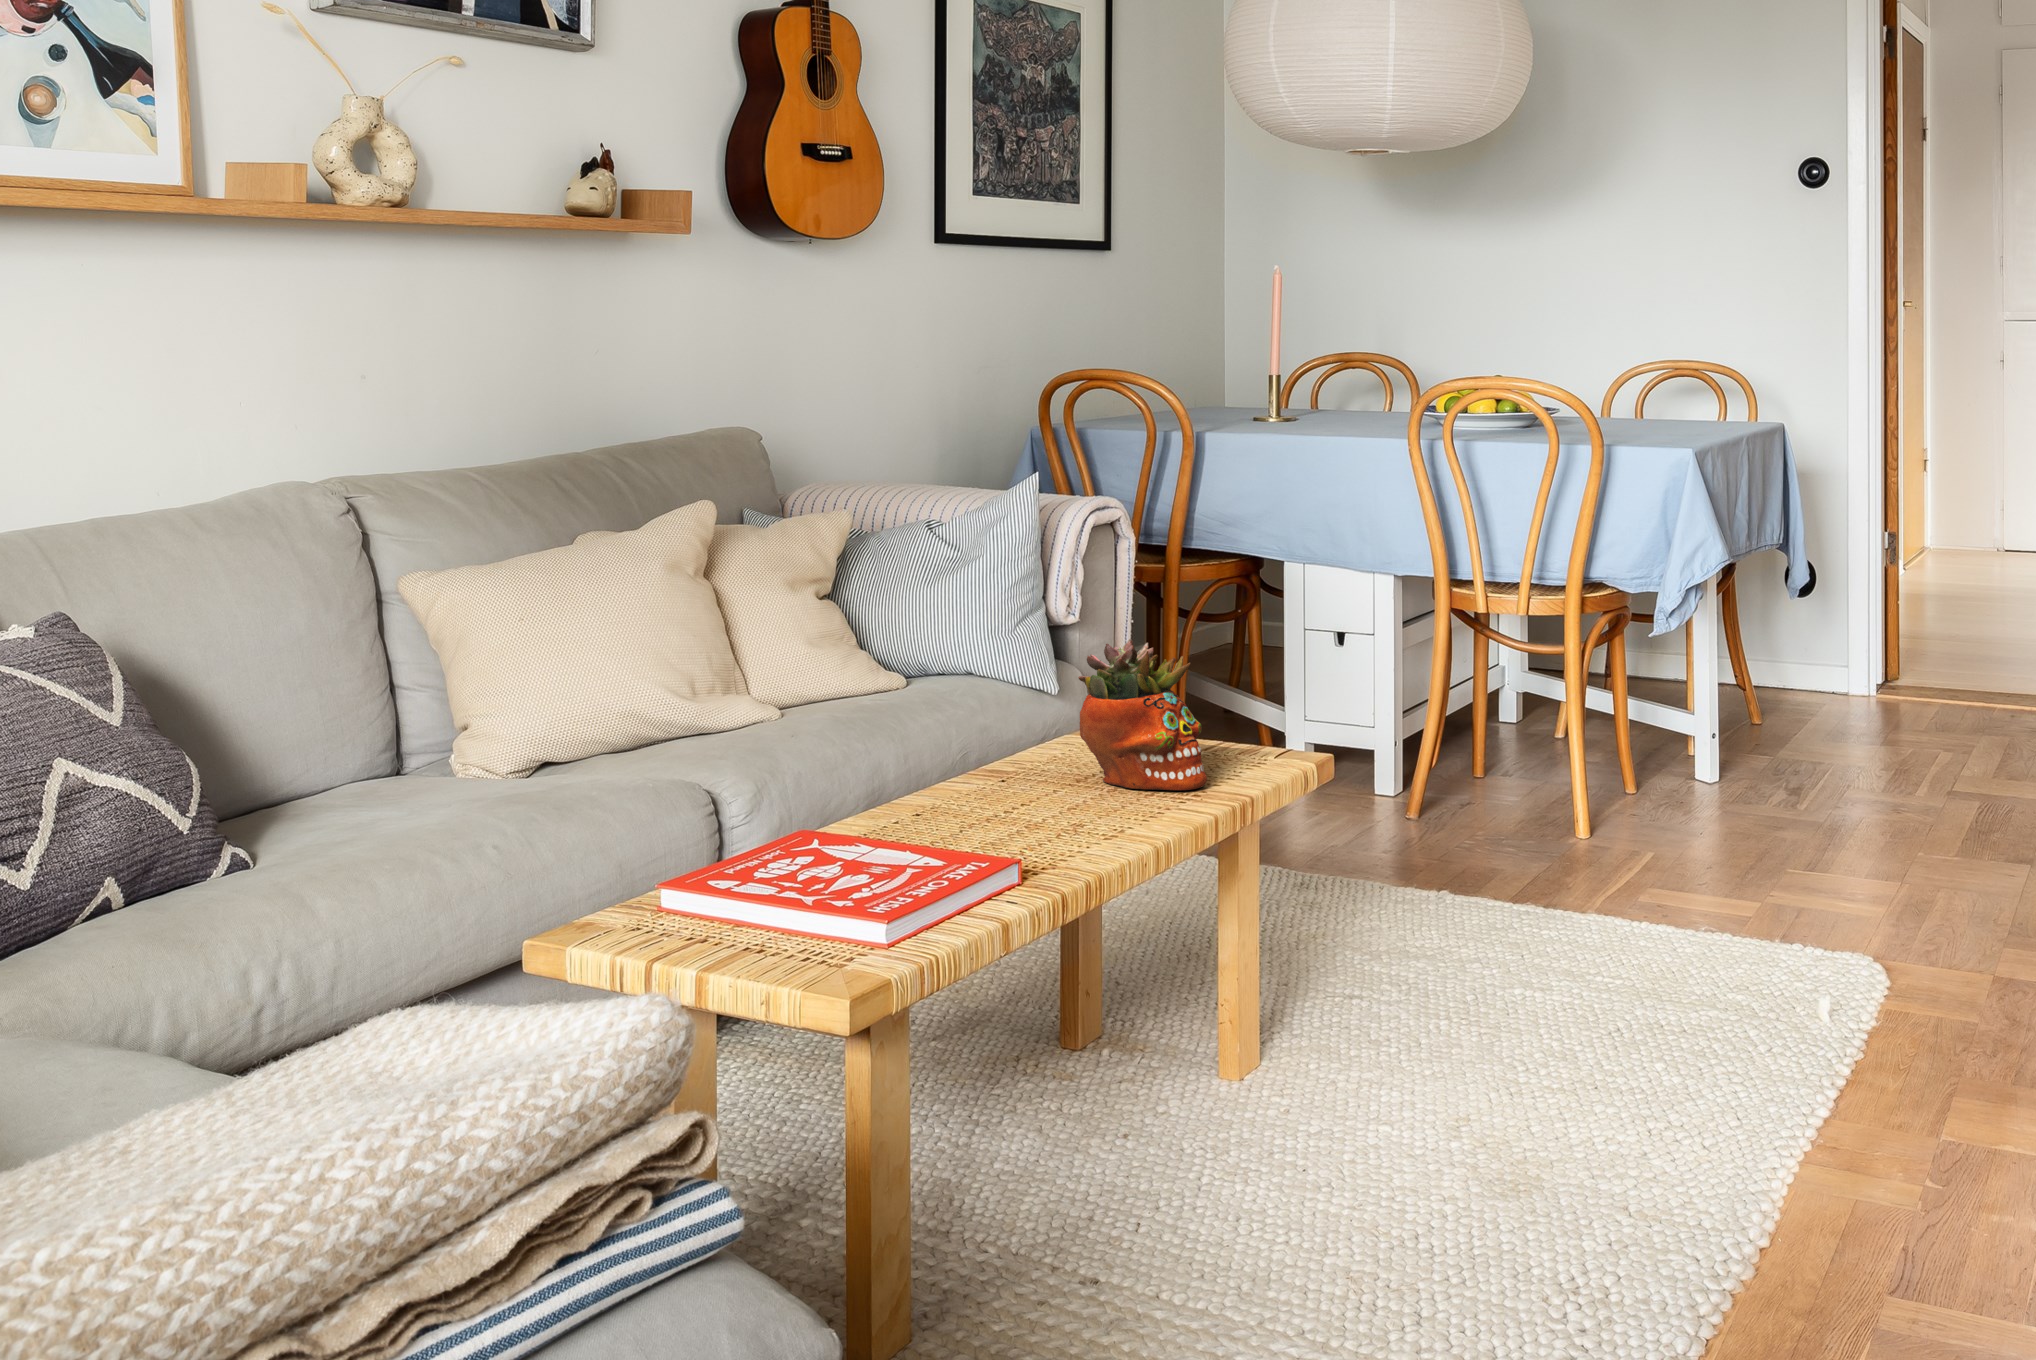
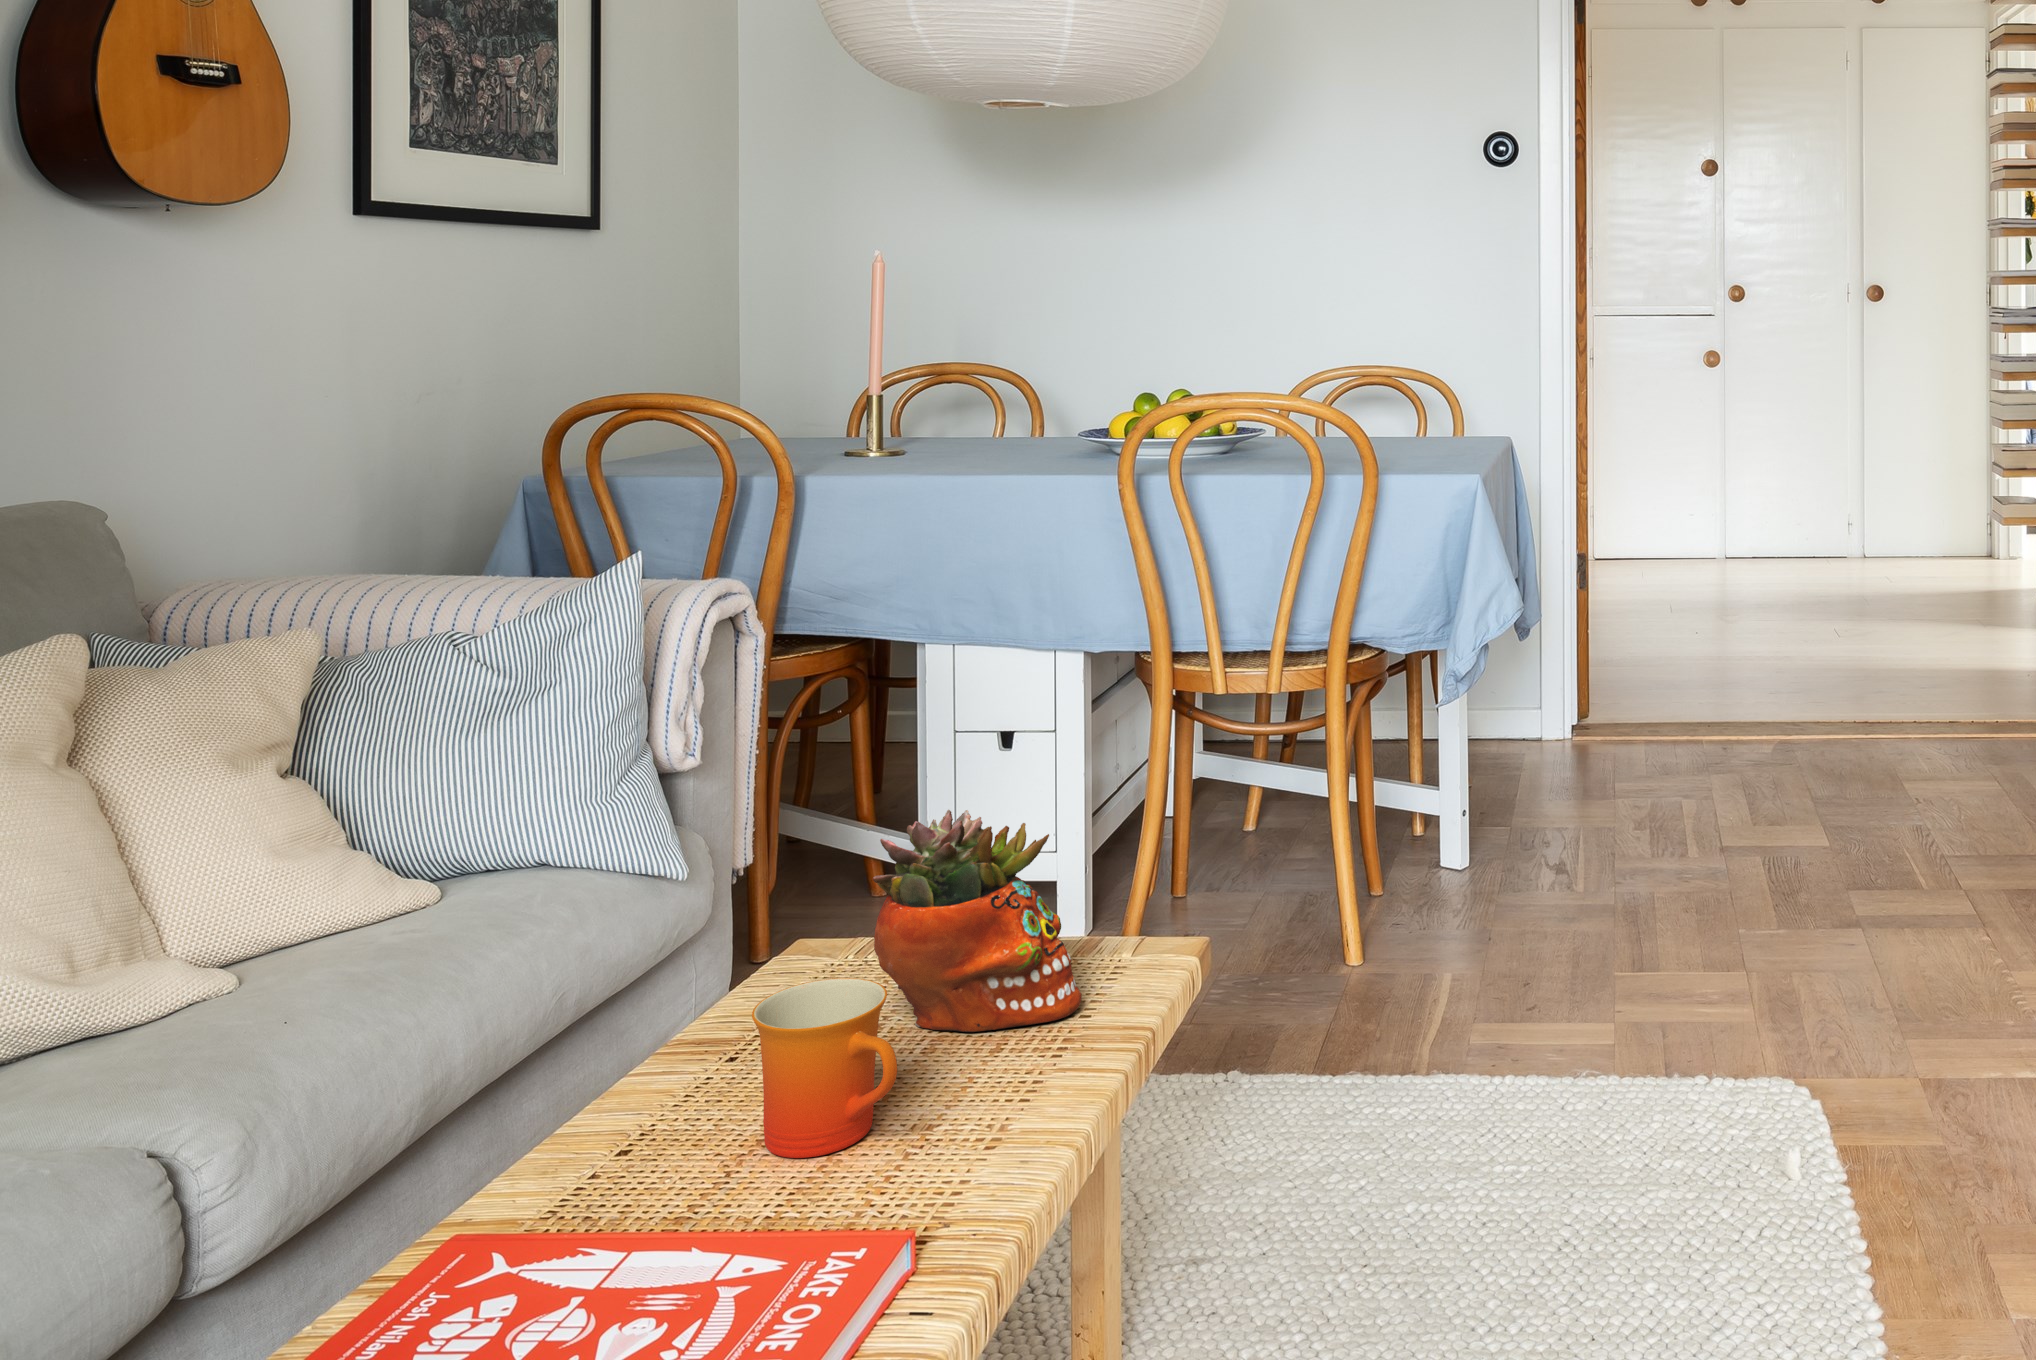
mug: none [965,725,1045,829] -> present [752,978,897,1158]

